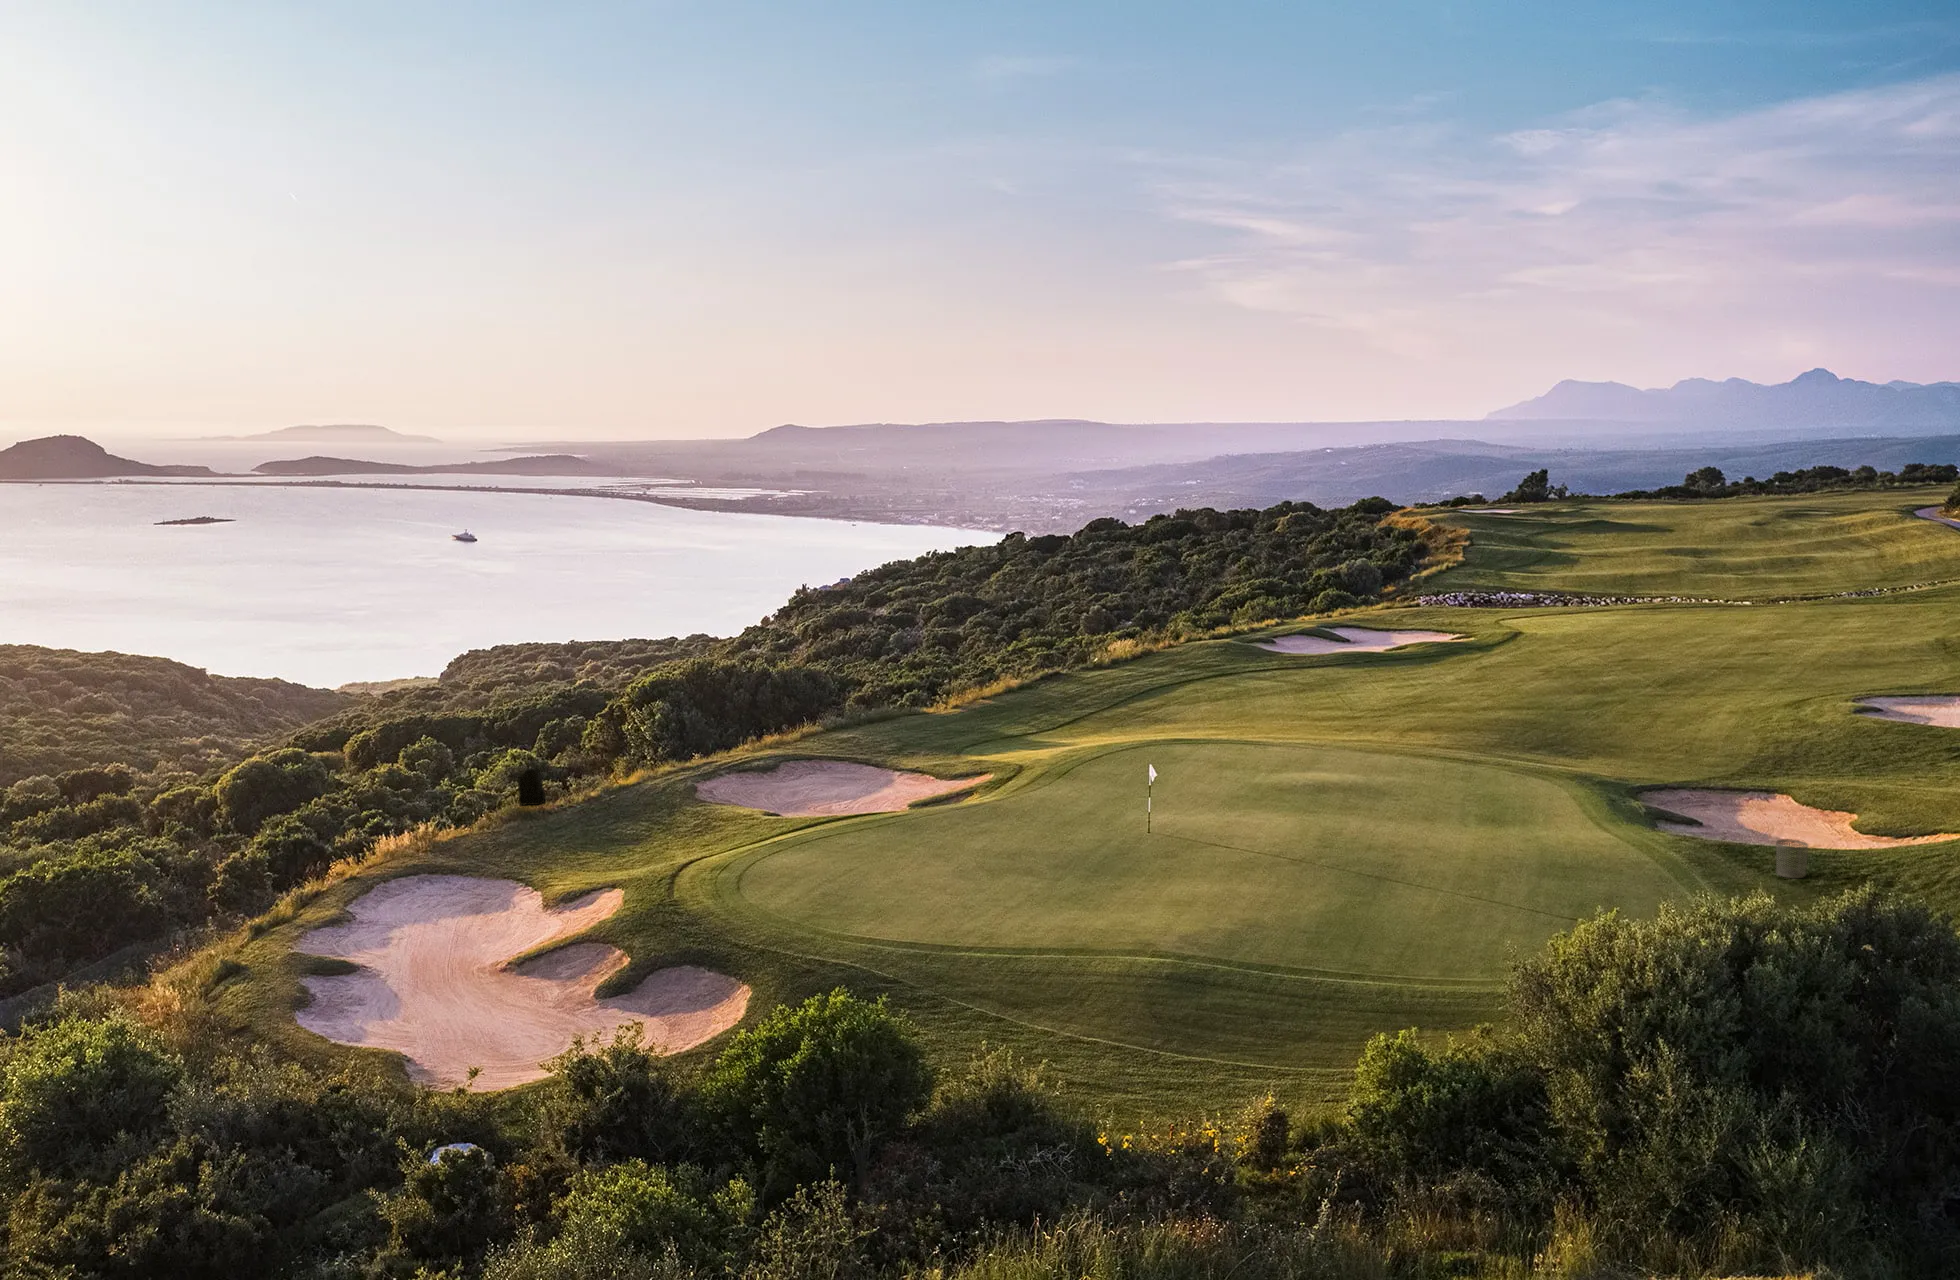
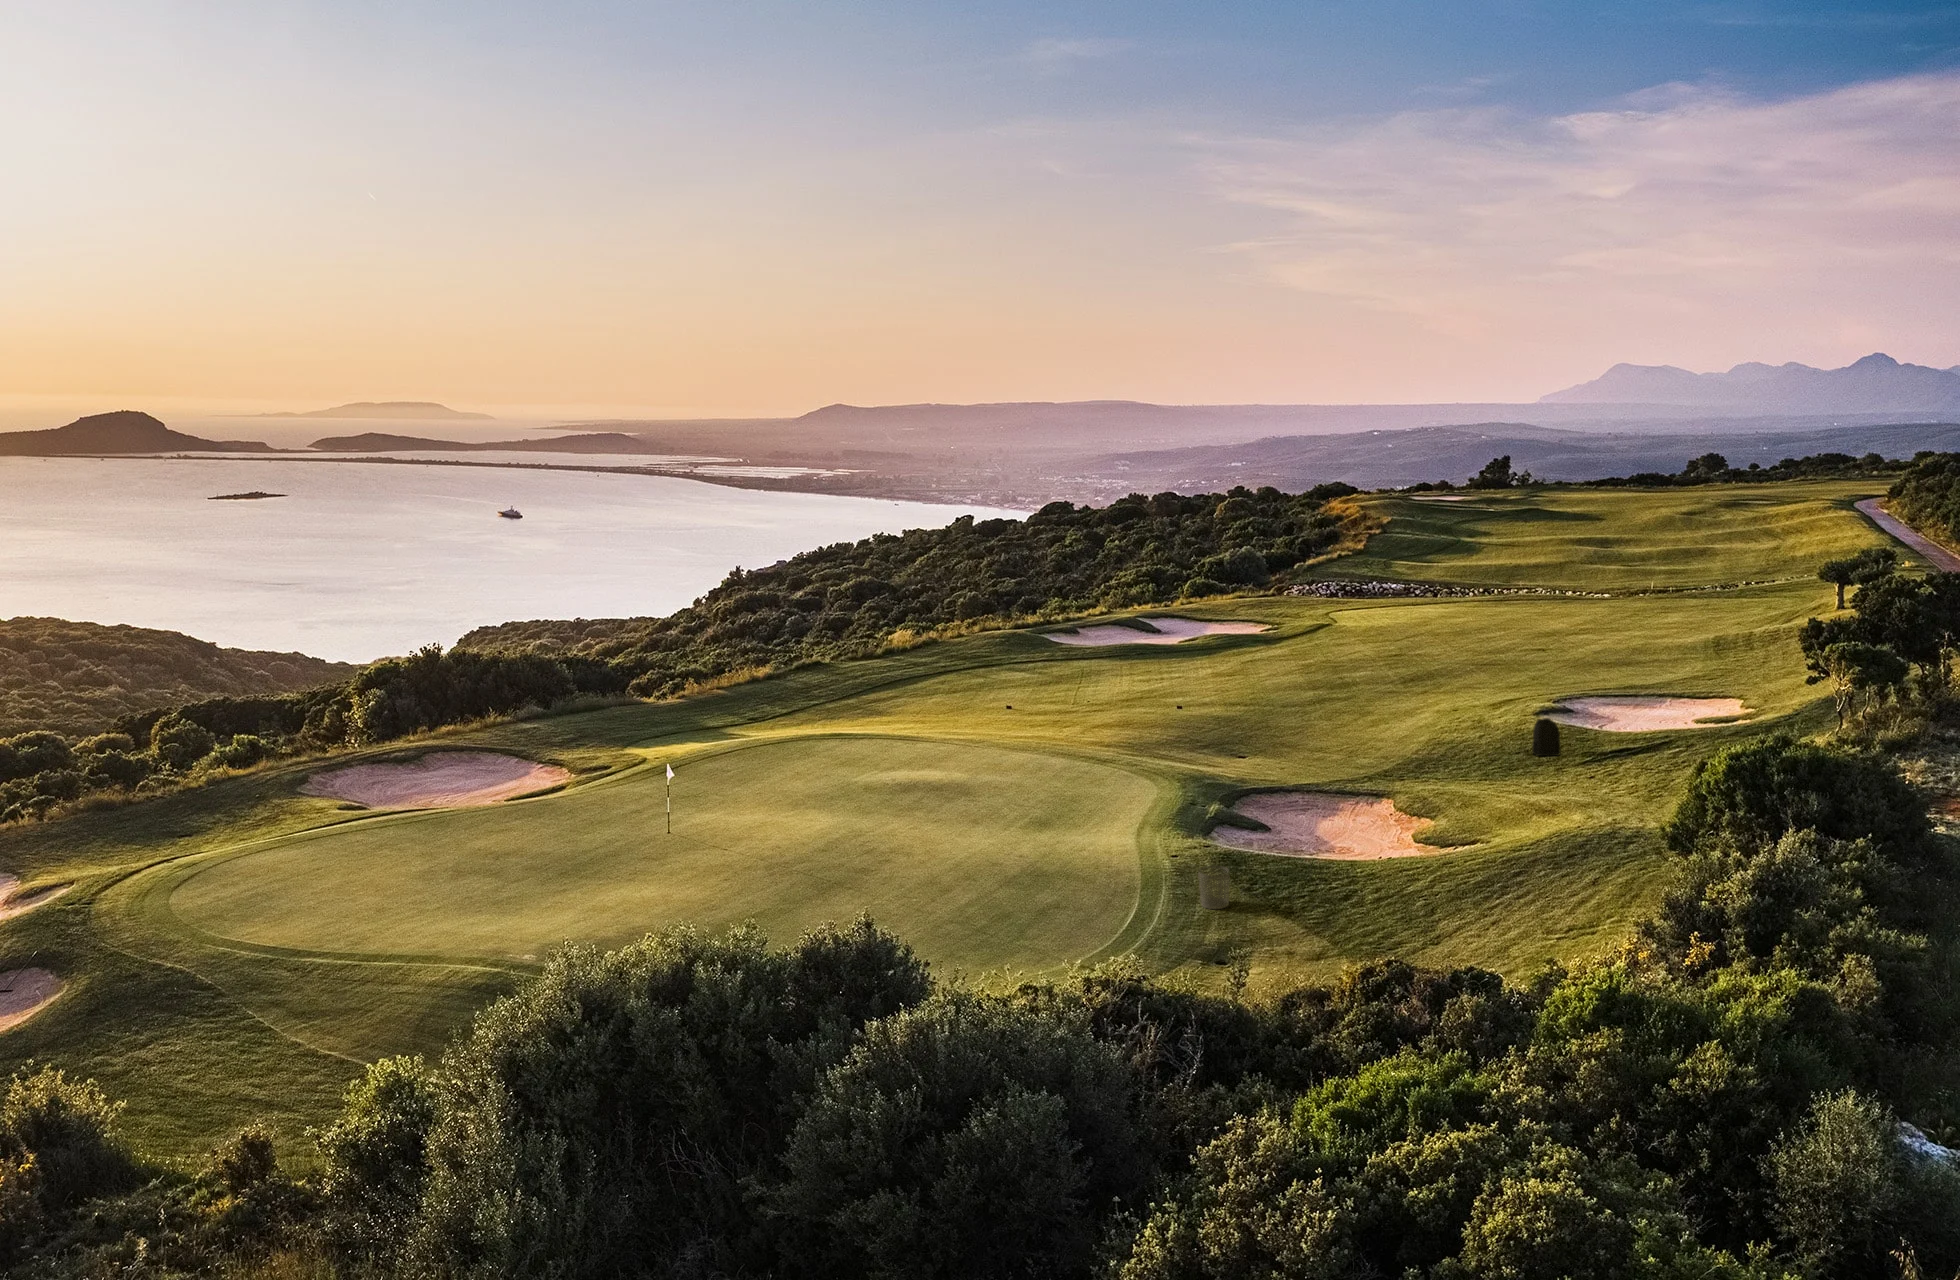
backpack: present [518,768,545,805] -> present [1532,718,1561,756]

